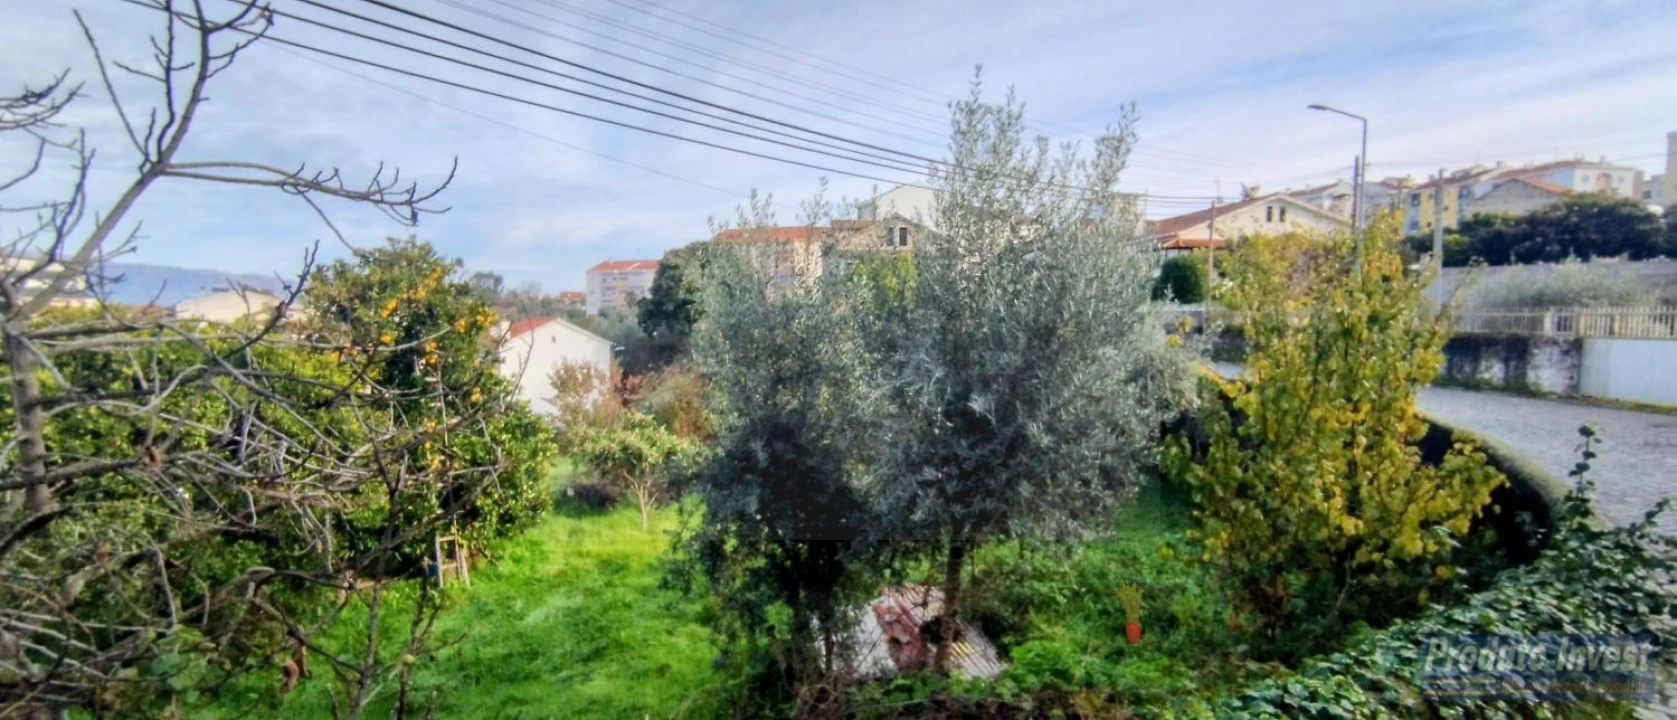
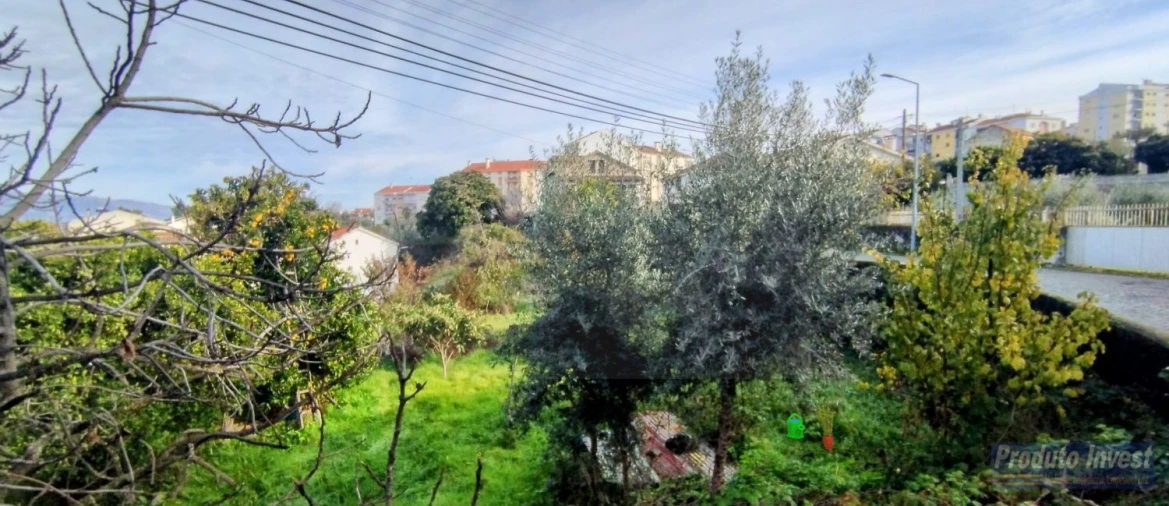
watering can: none [1083,591,1108,627] -> present [786,413,805,439]

